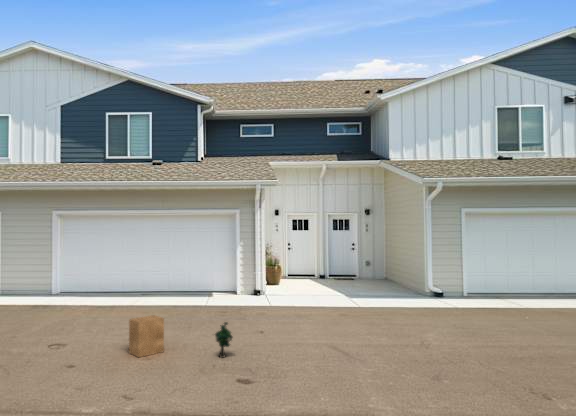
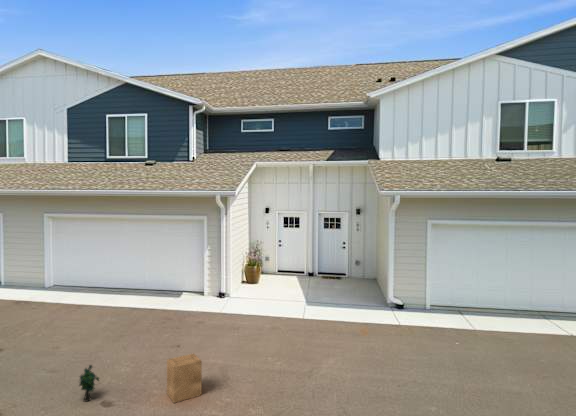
cardboard box: present [129,315,164,357] -> present [167,354,202,403]

